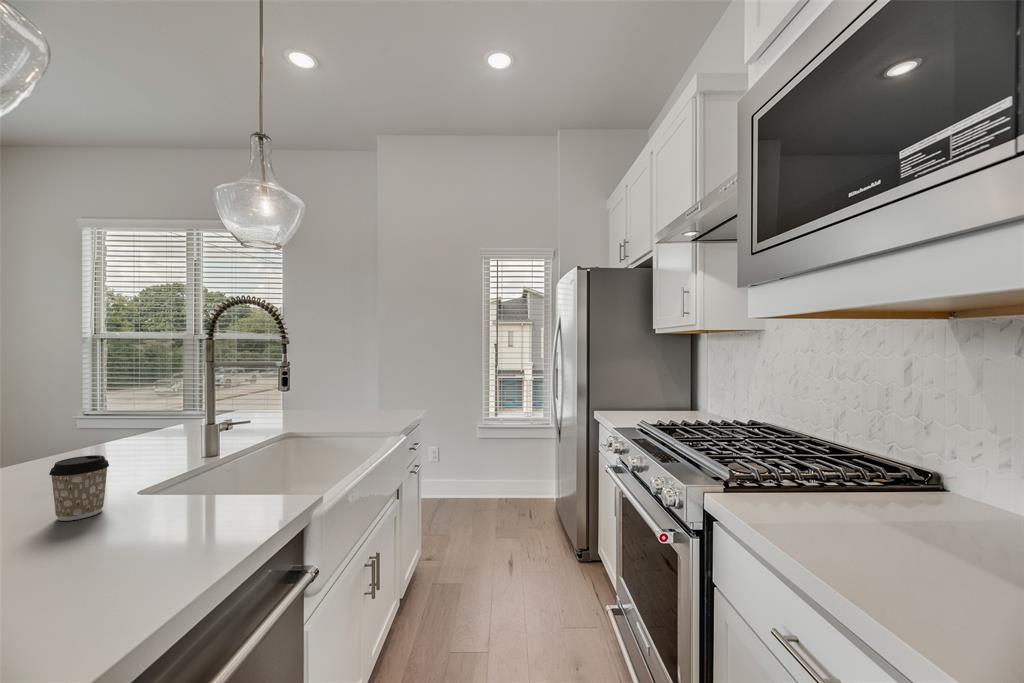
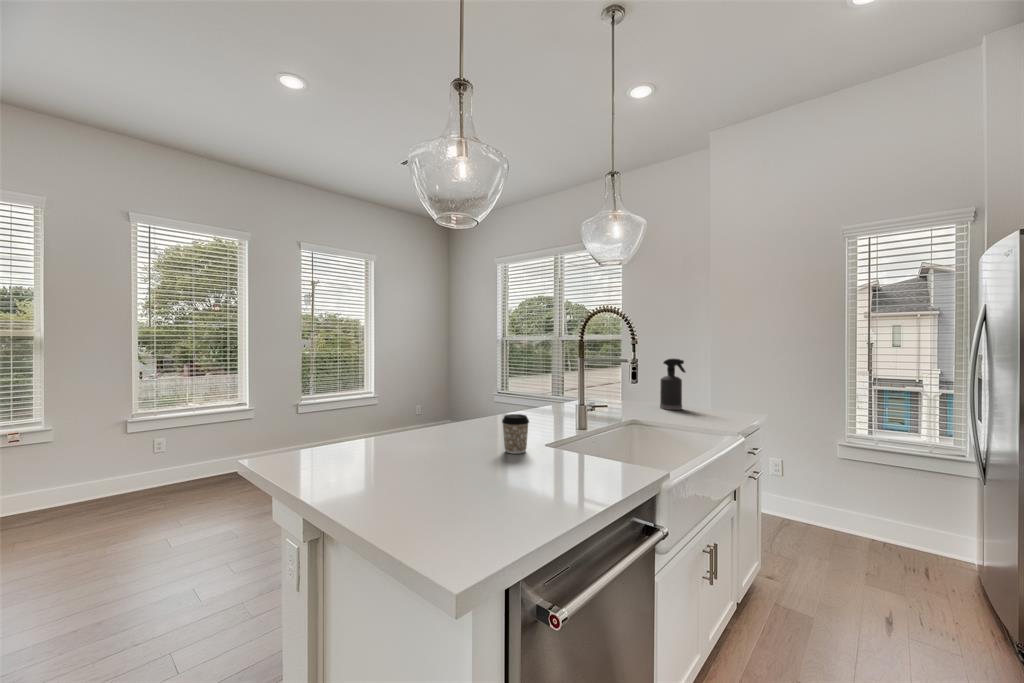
spray bottle: none [321,360,349,415] -> present [660,359,685,410]

